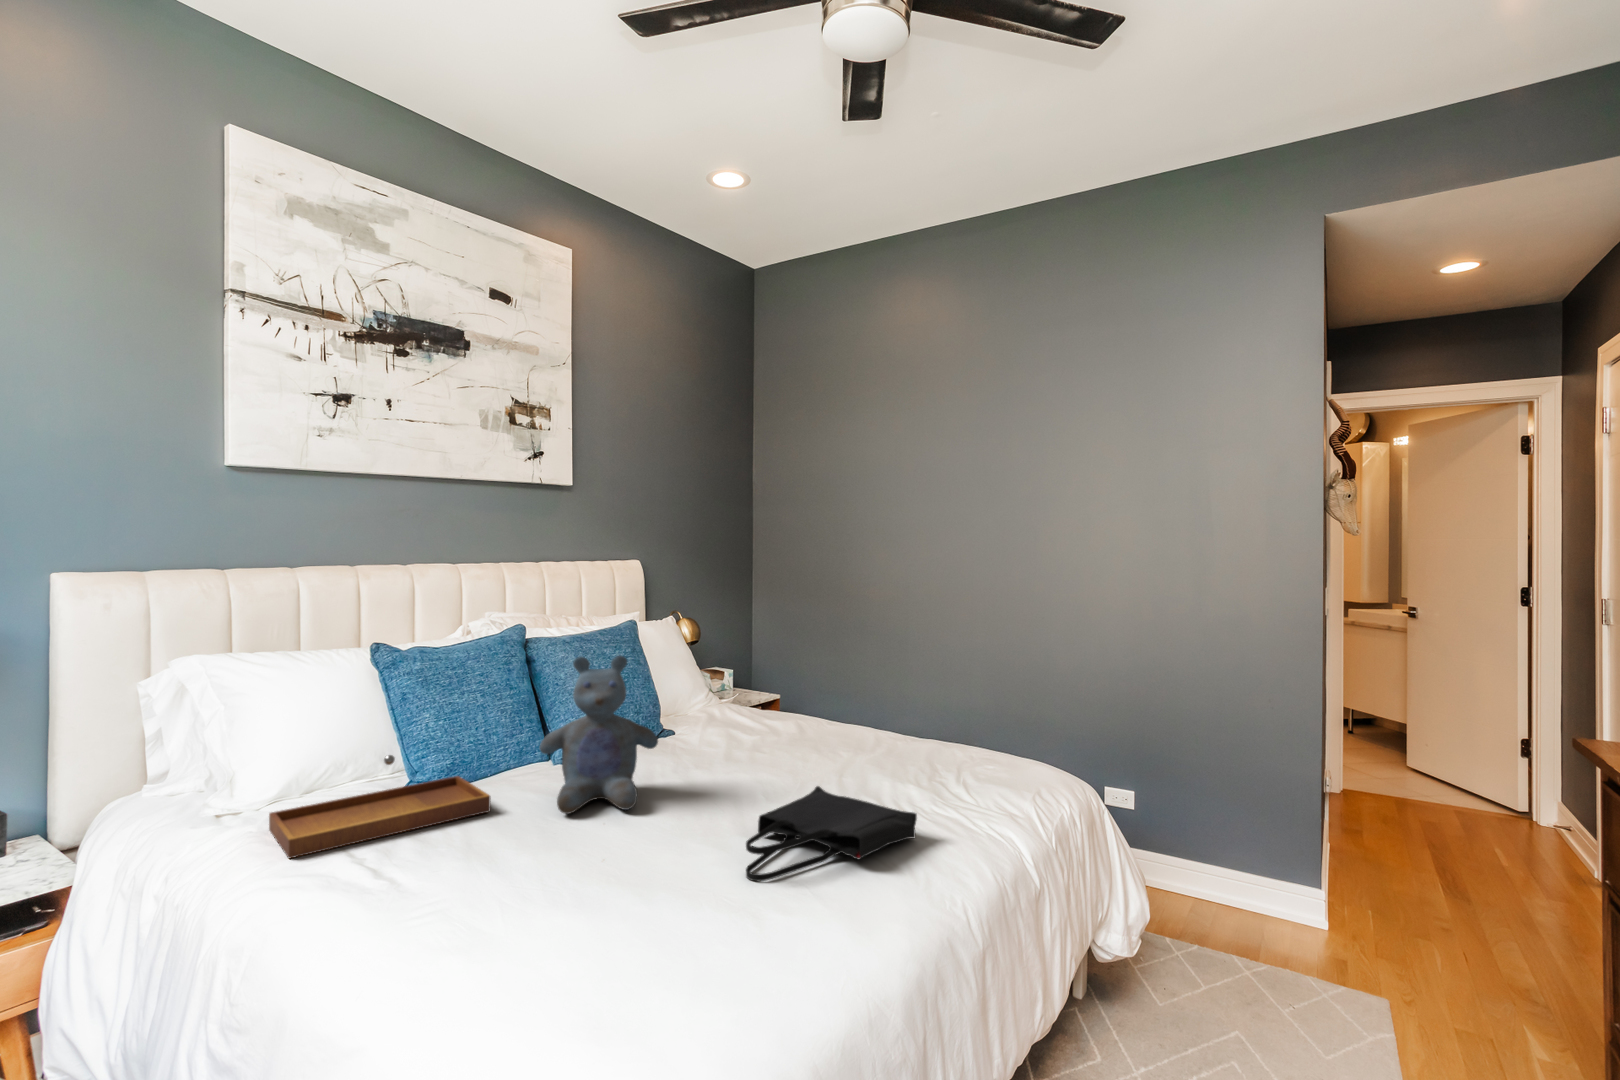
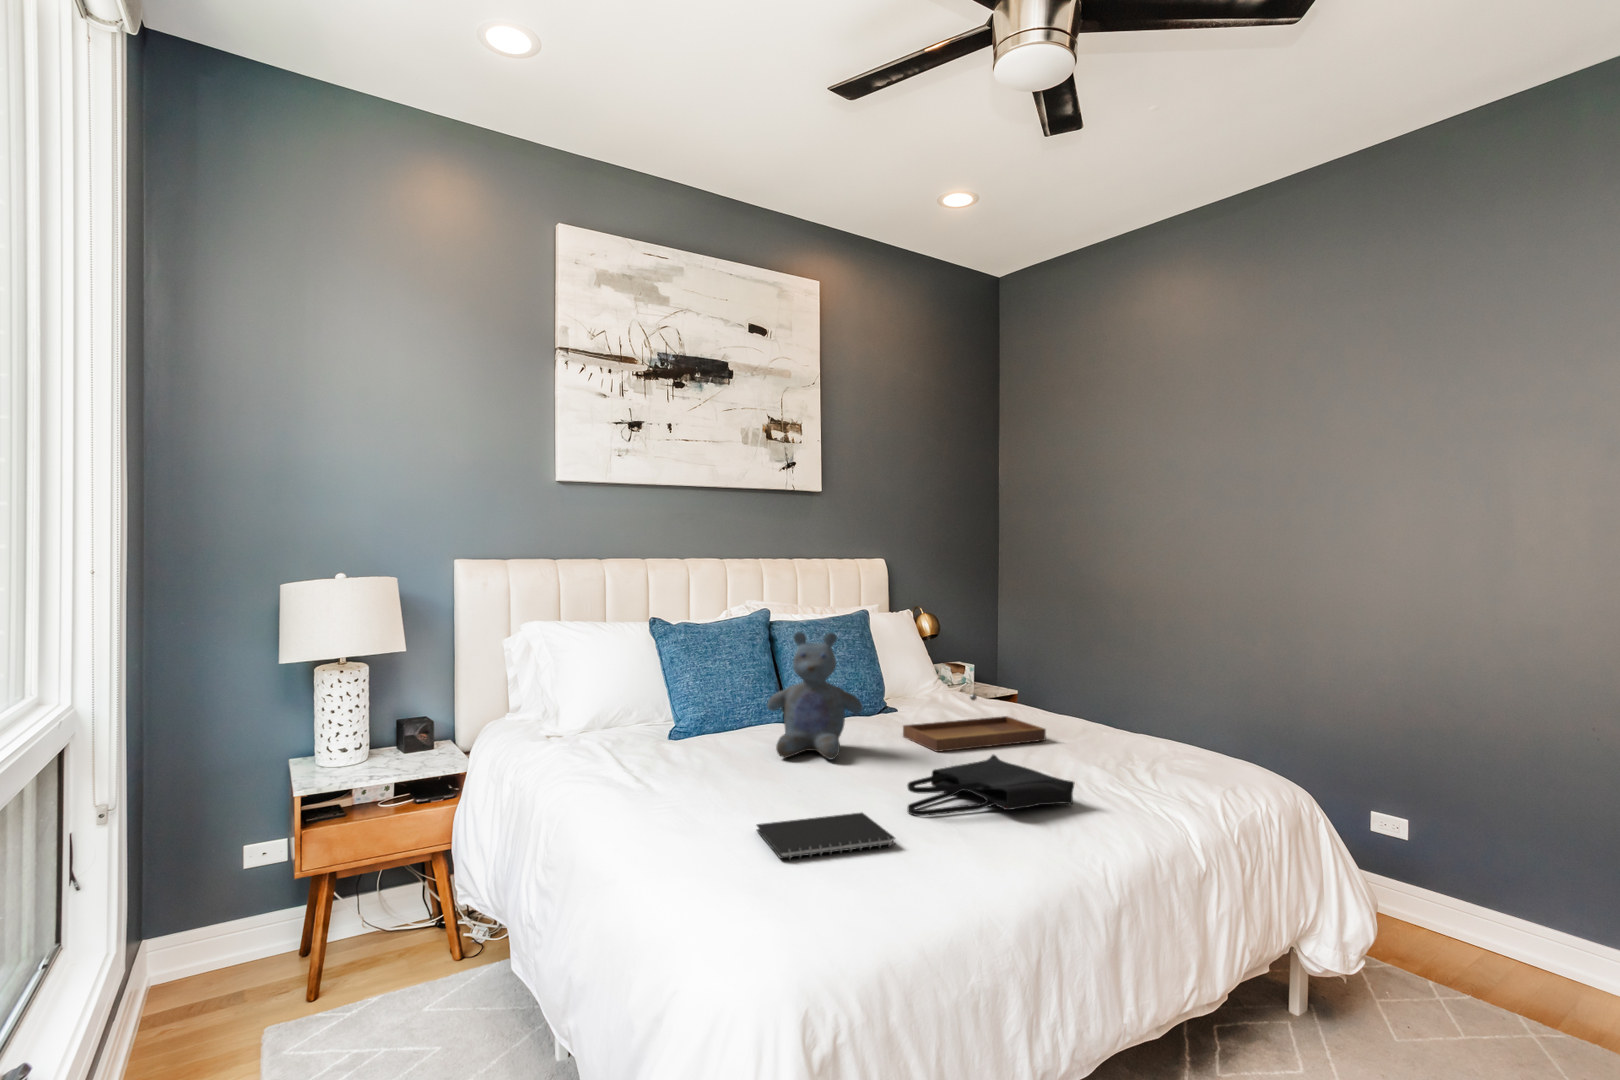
tray: present [269,755,490,858] -> present [903,693,1046,752]
notebook: none [566,890,755,990] -> present [757,813,895,860]

